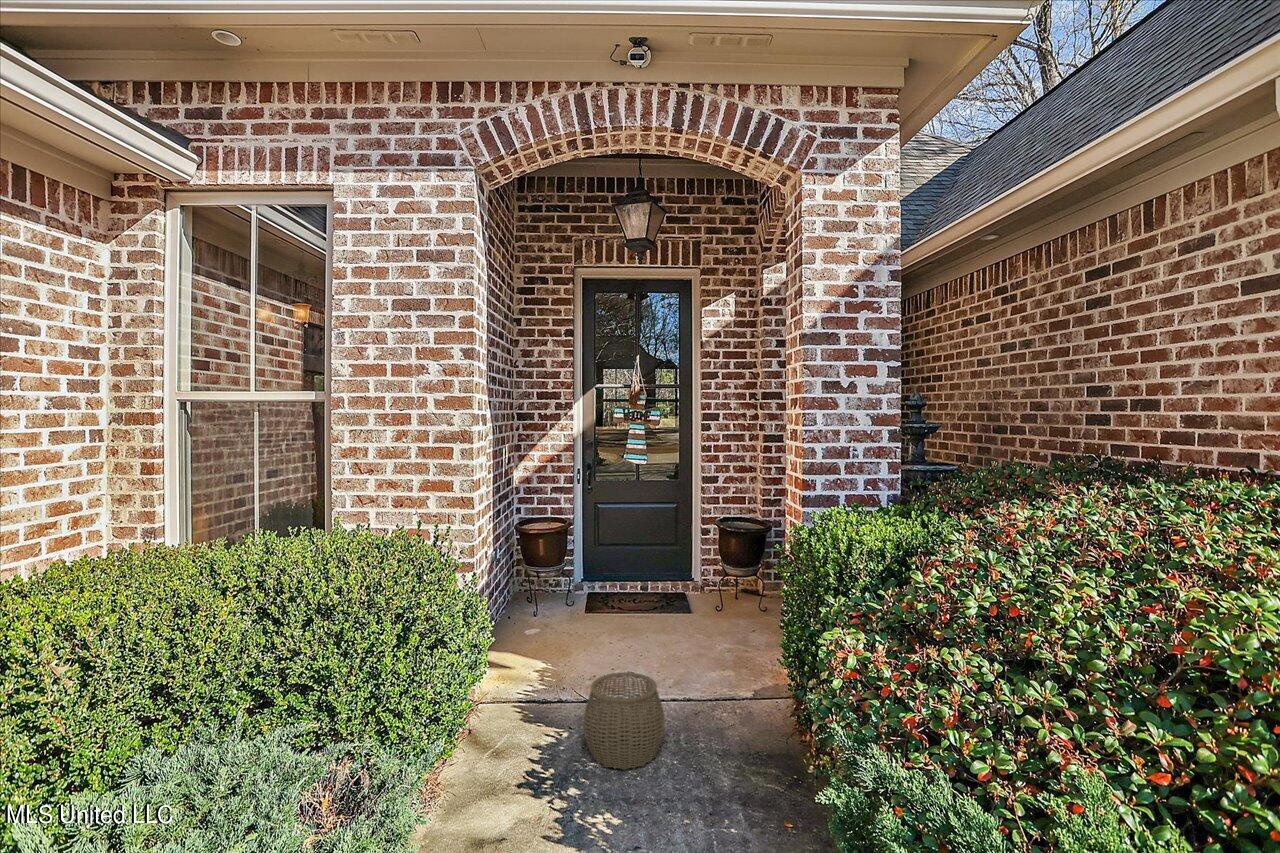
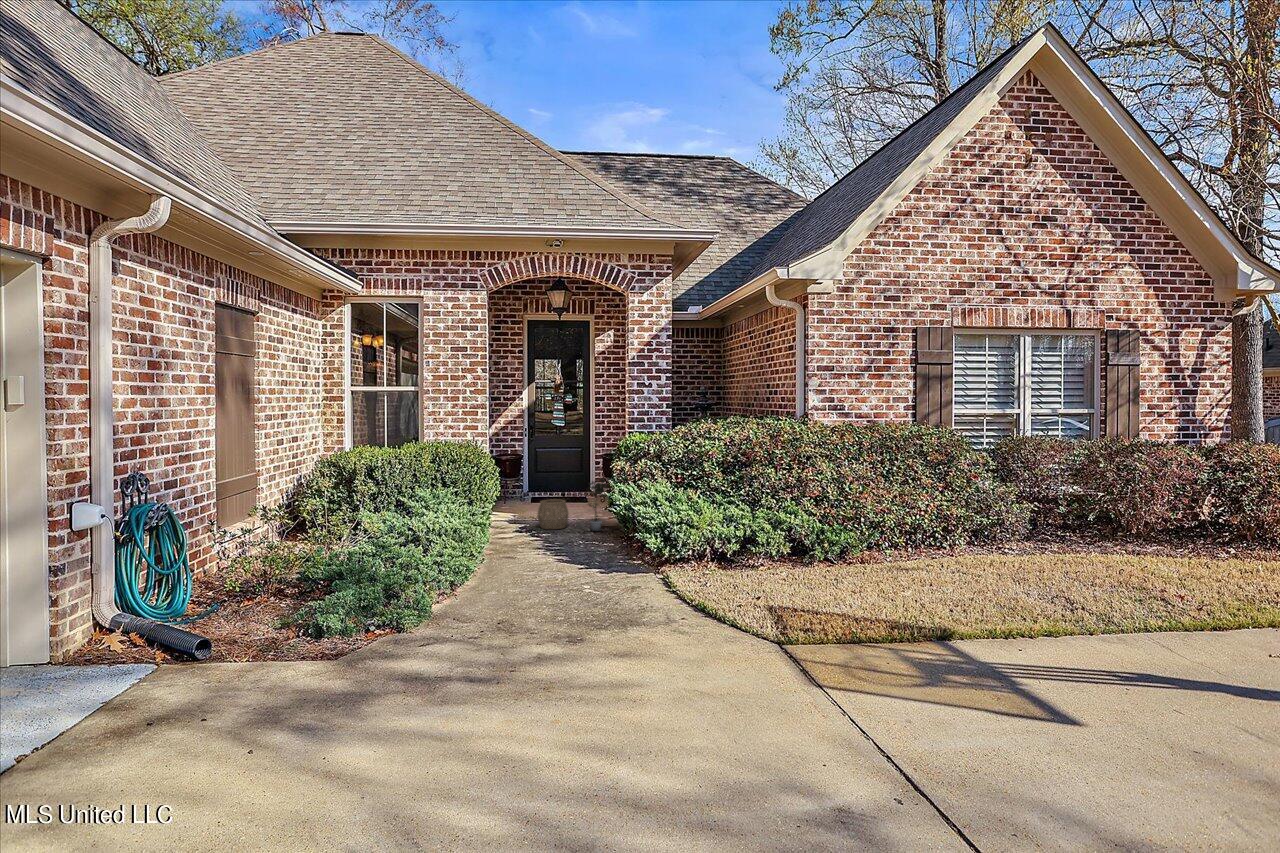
potted plant: none [710,628,784,787] -> present [588,478,607,531]

